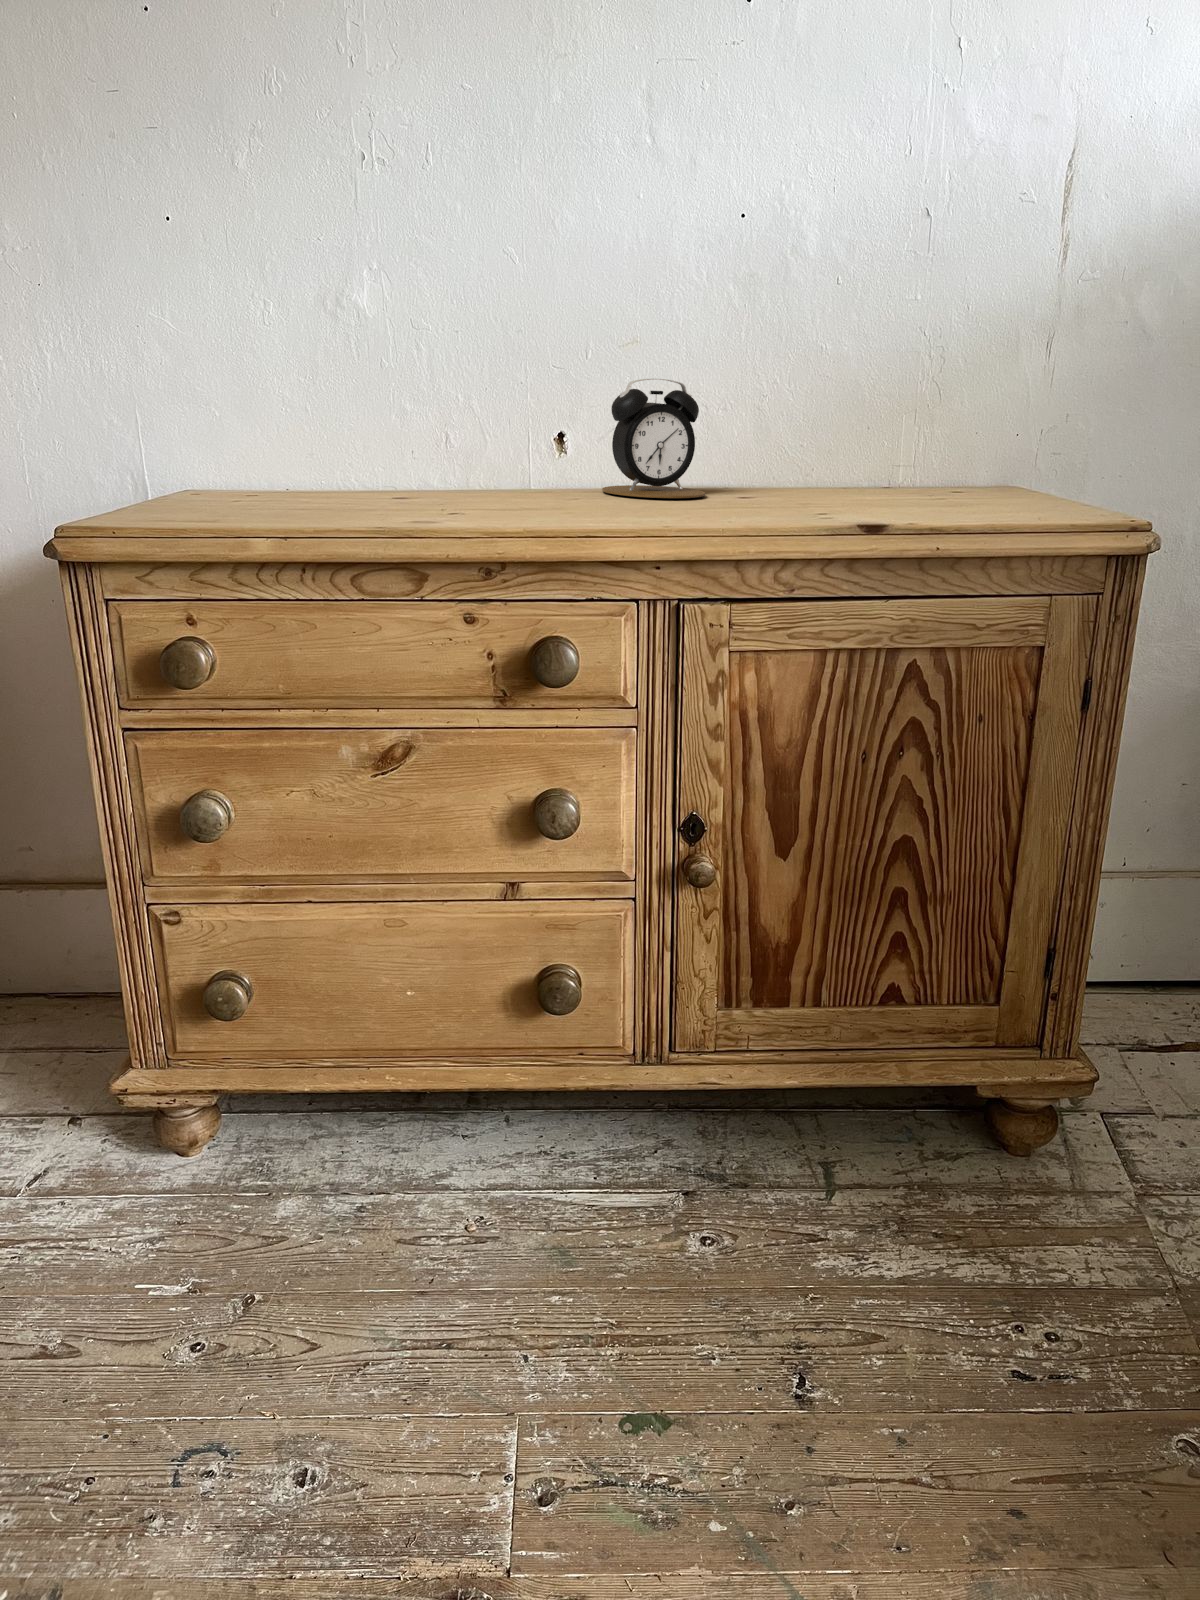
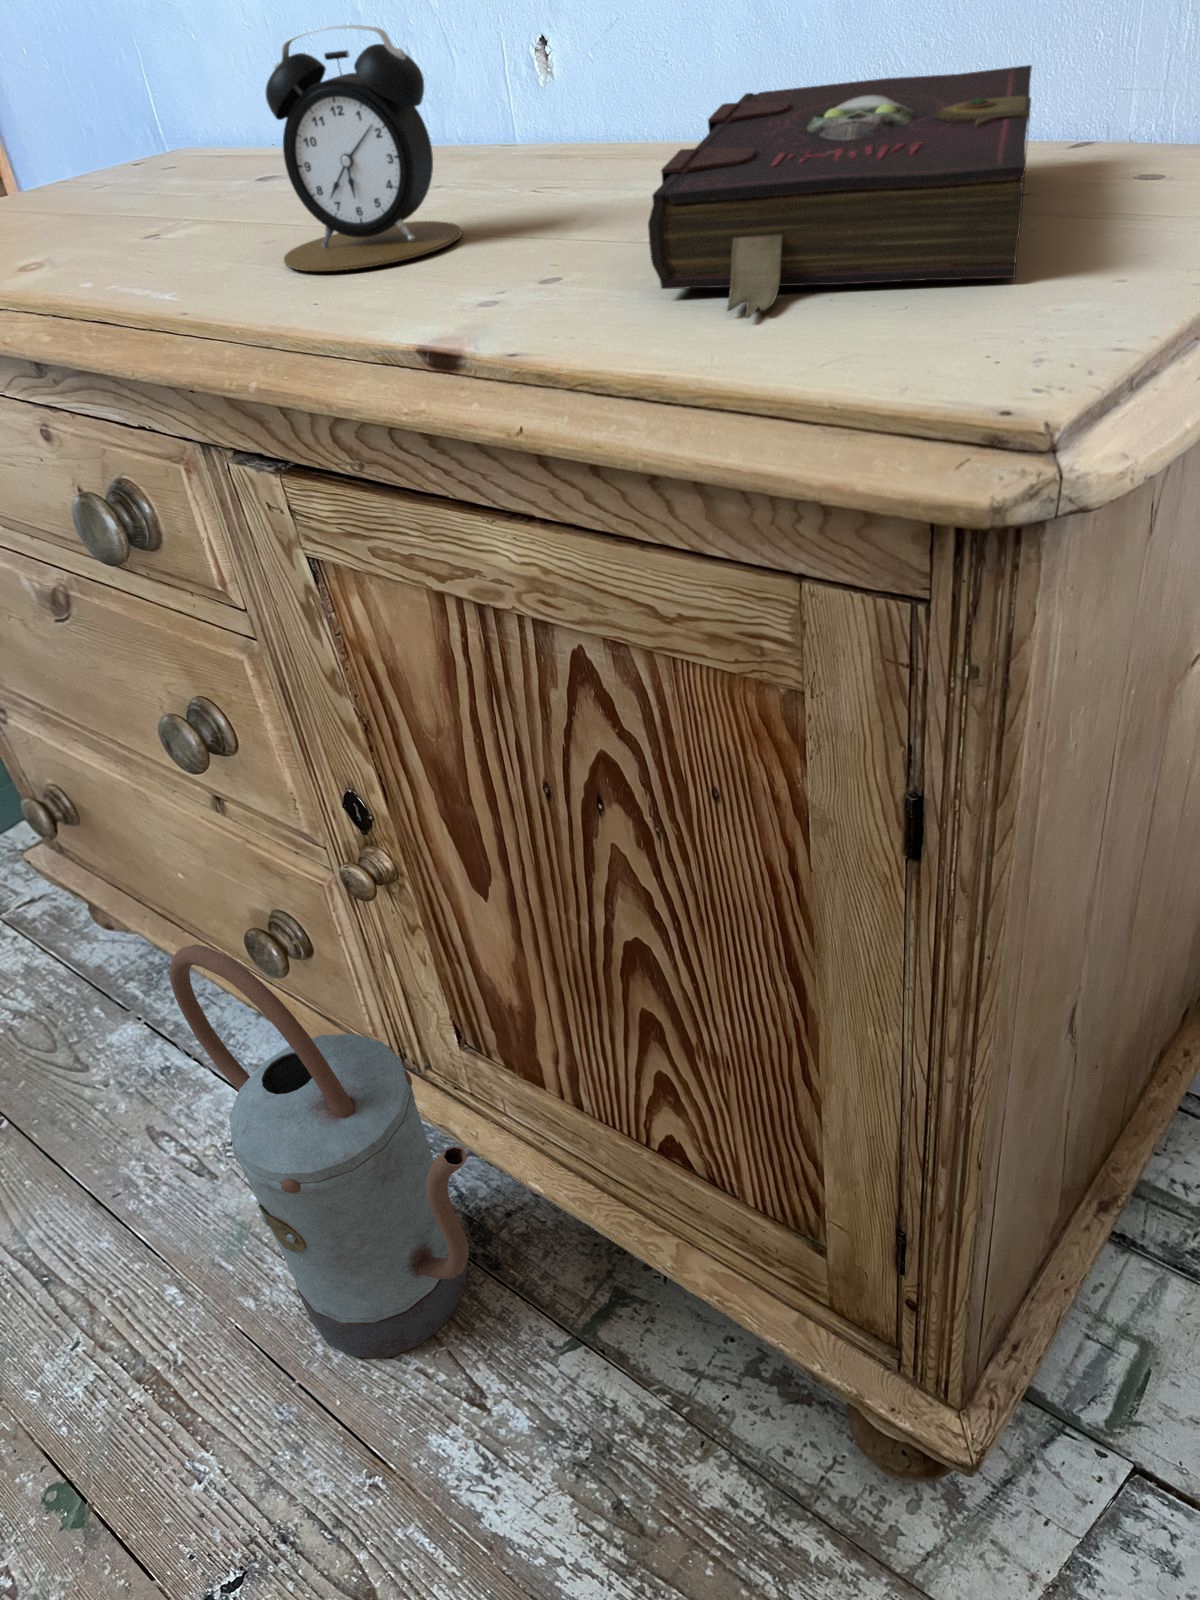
book: none [778,438,1025,510] -> present [648,65,1032,318]
watering can: none [557,933,859,1262] -> present [169,945,469,1357]

